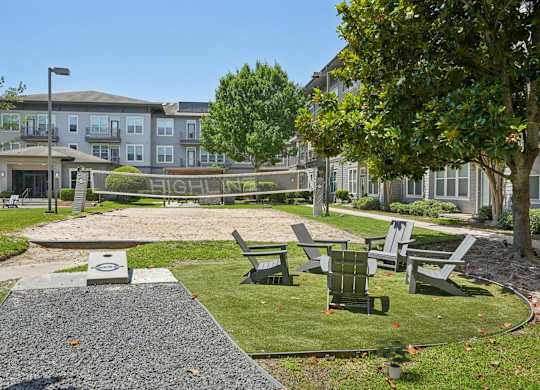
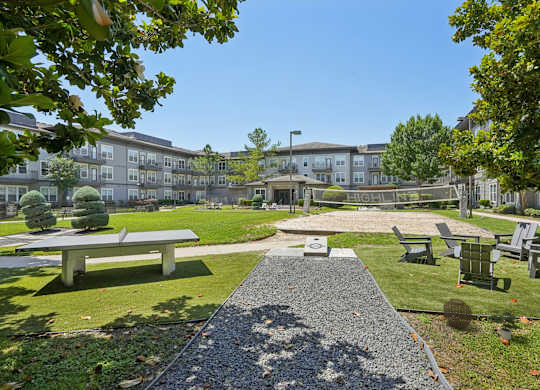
woven basket: none [318,331,354,374] -> present [443,299,472,328]

